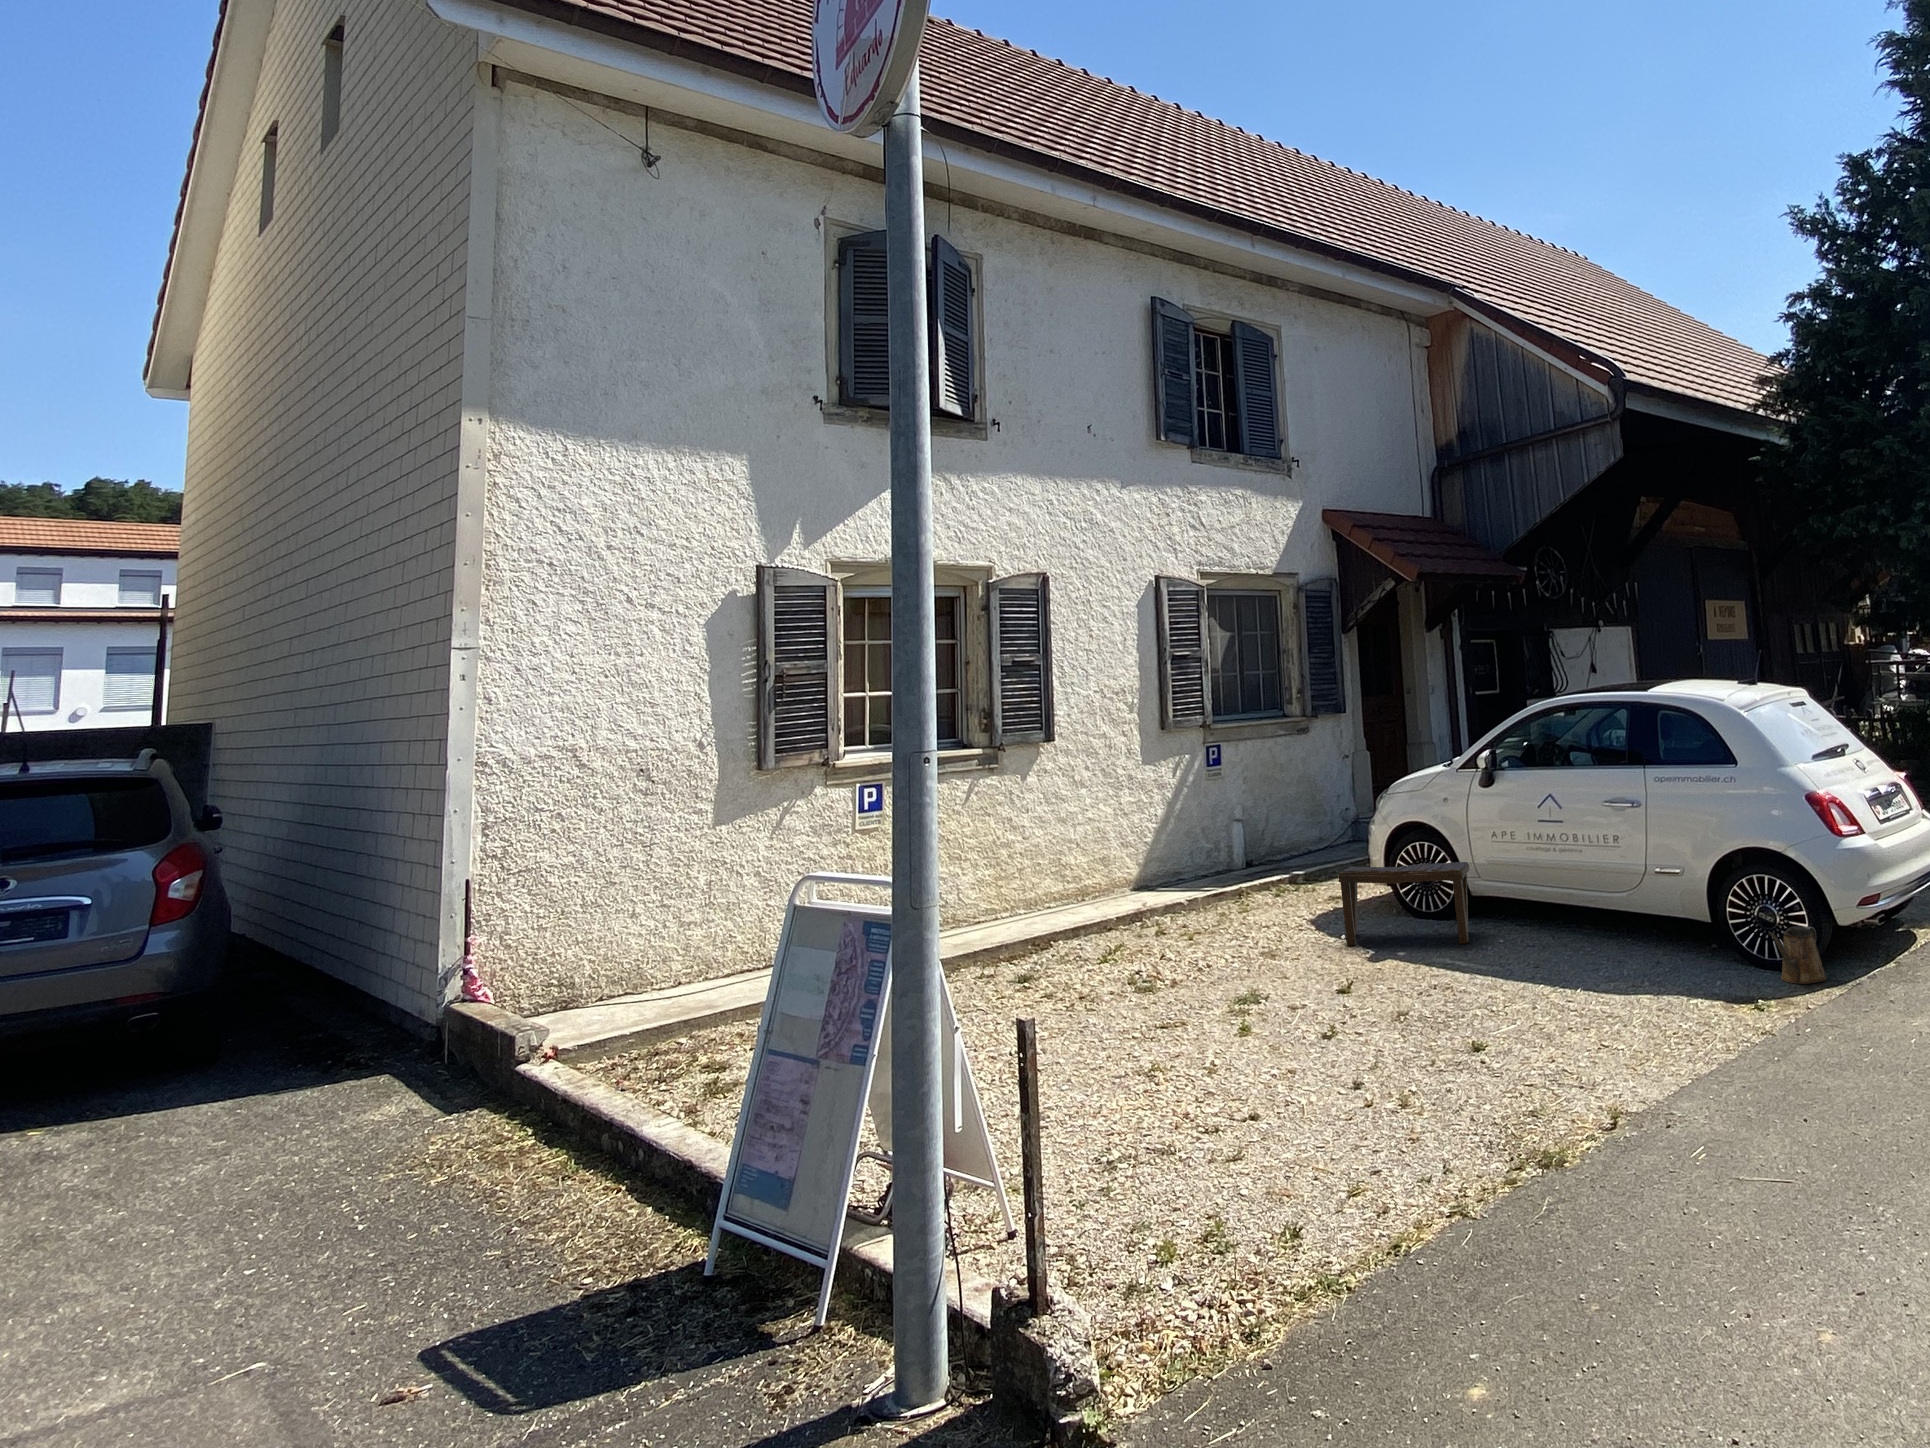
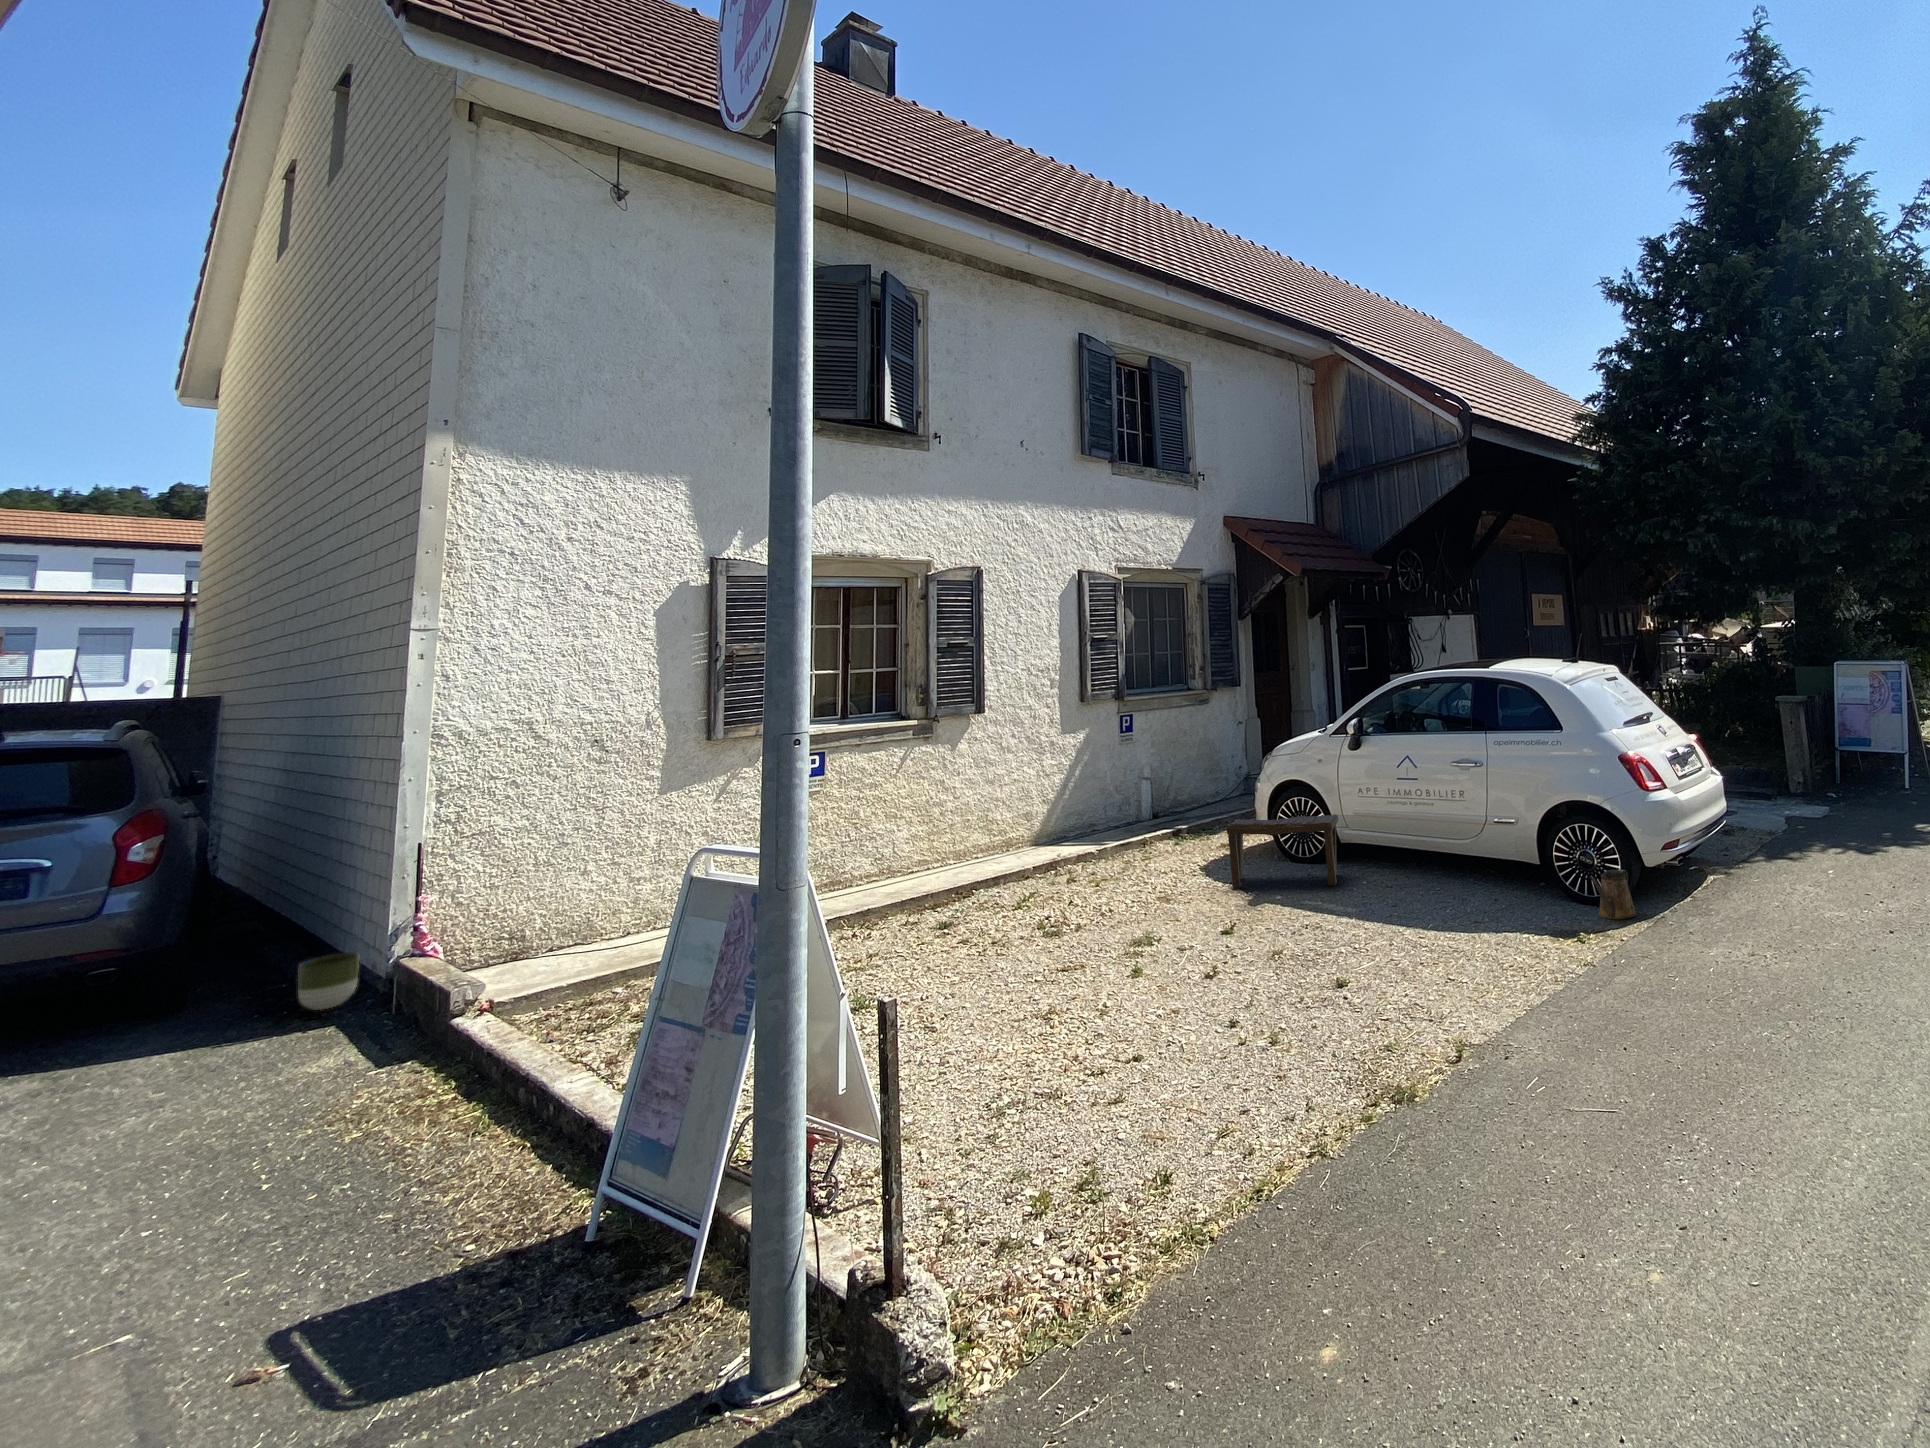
planter: none [347,996,406,1056] -> present [298,952,359,1010]

